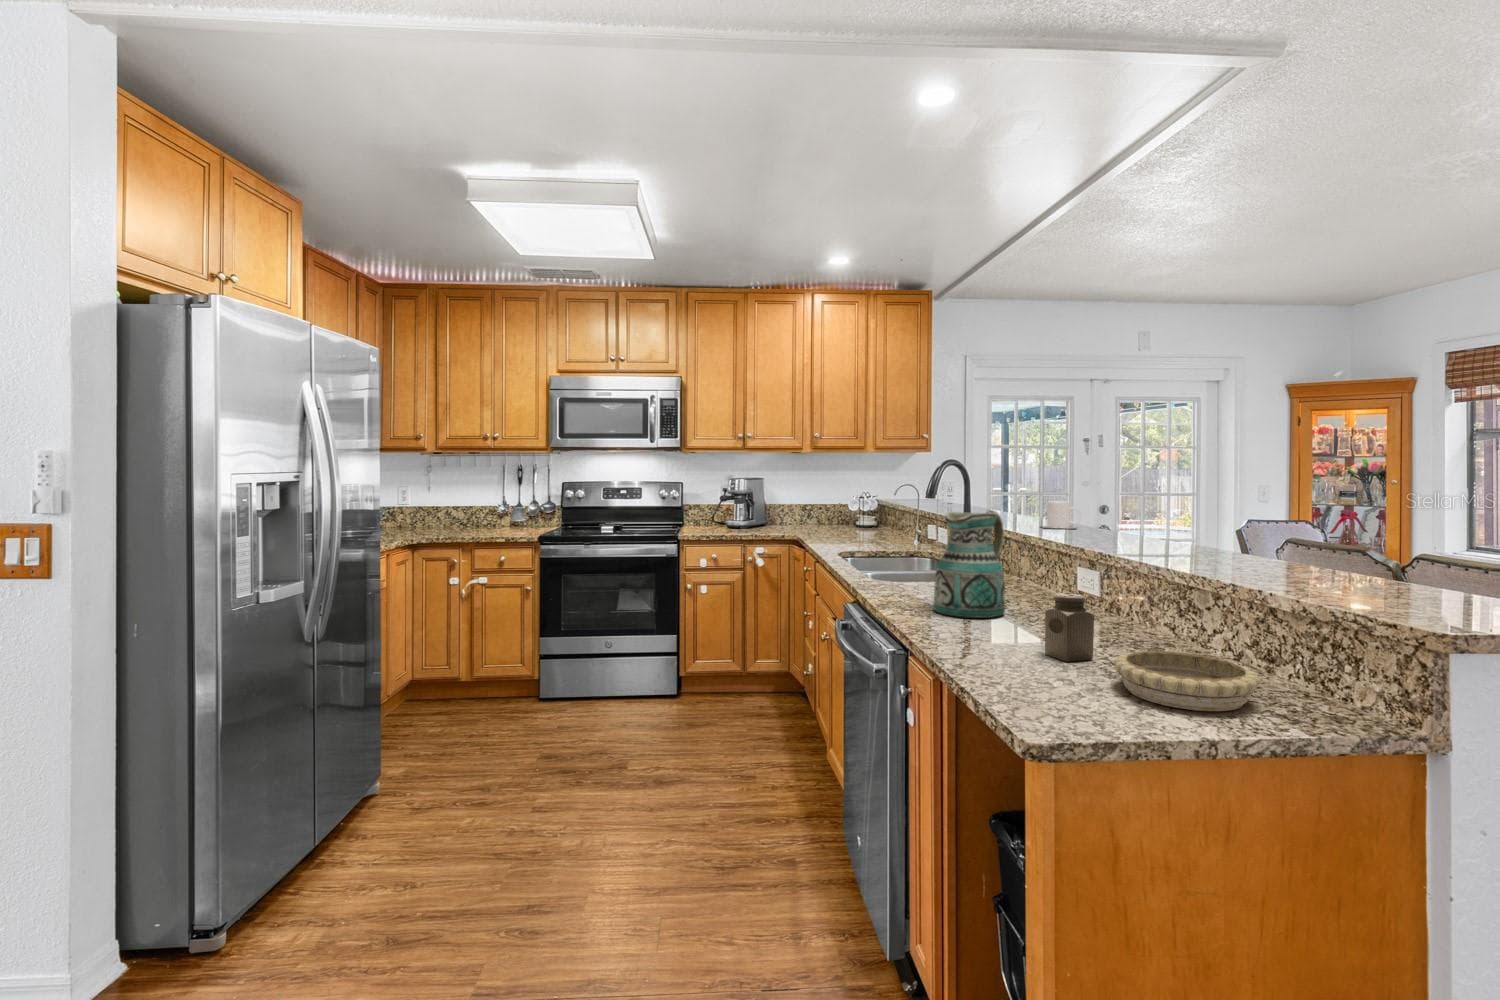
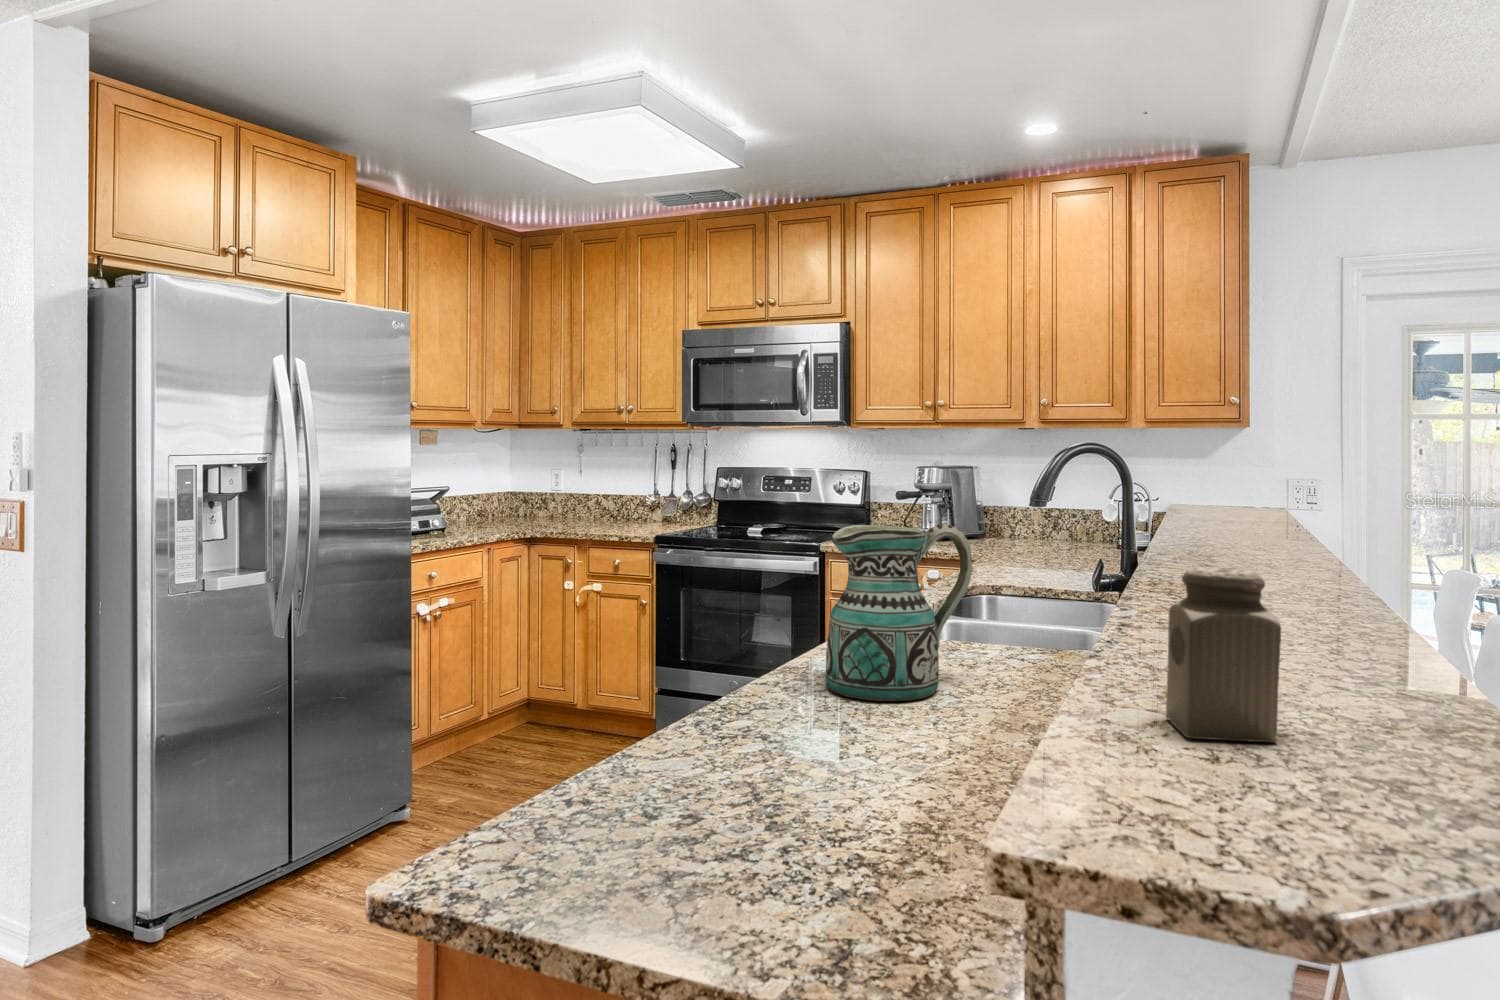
mug: present [1042,501,1081,529] -> none [1197,512,1277,564]
salt shaker: present [1045,593,1094,662] -> present [1166,567,1281,742]
decorative bowl: present [1114,651,1261,711] -> none [693,784,923,917]

